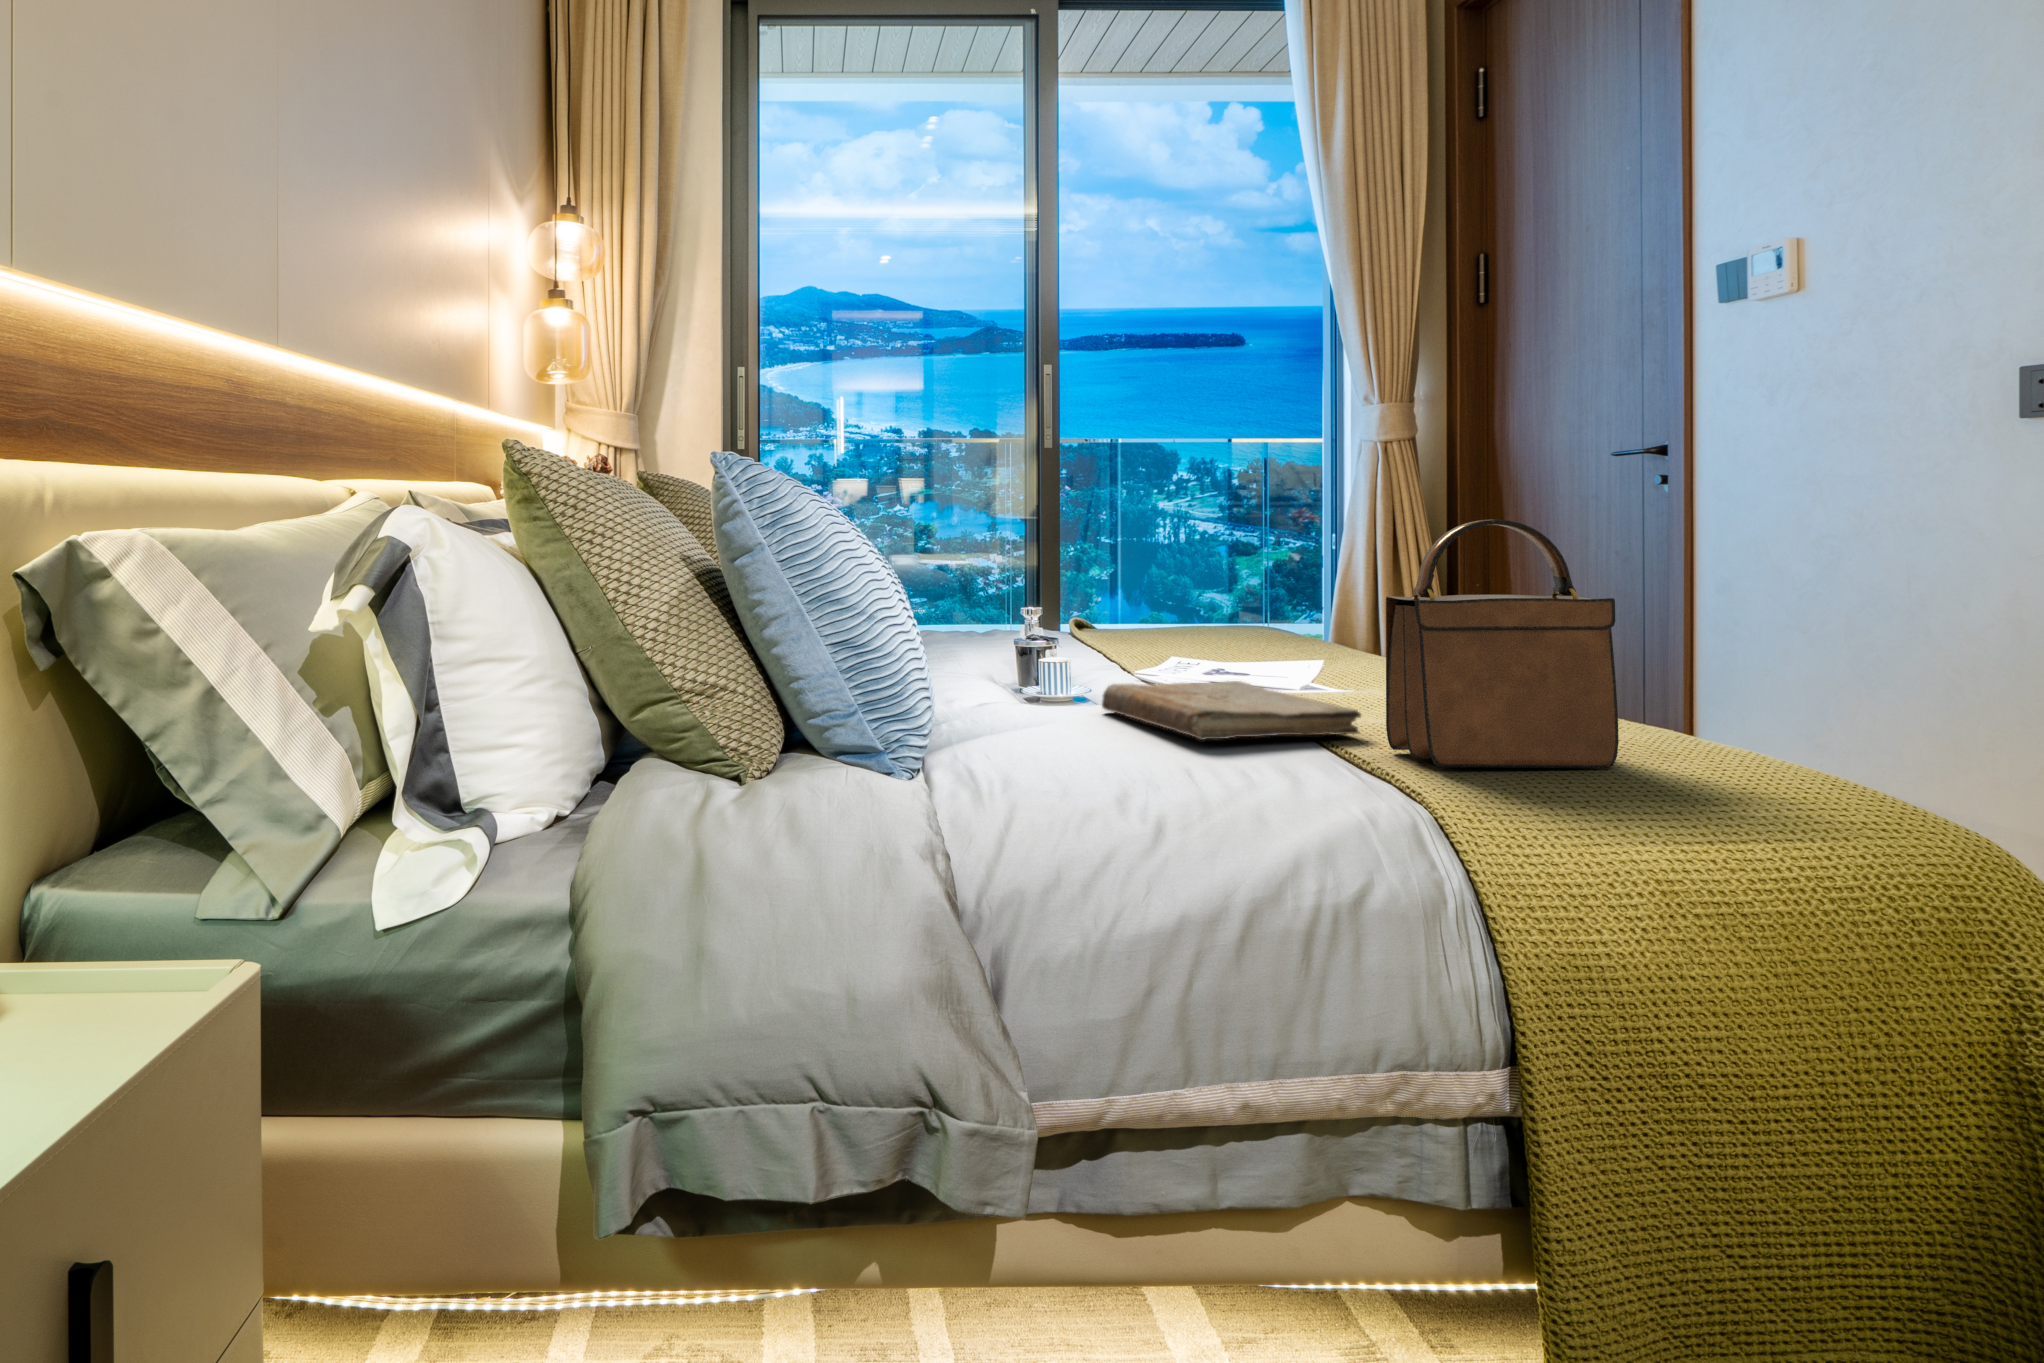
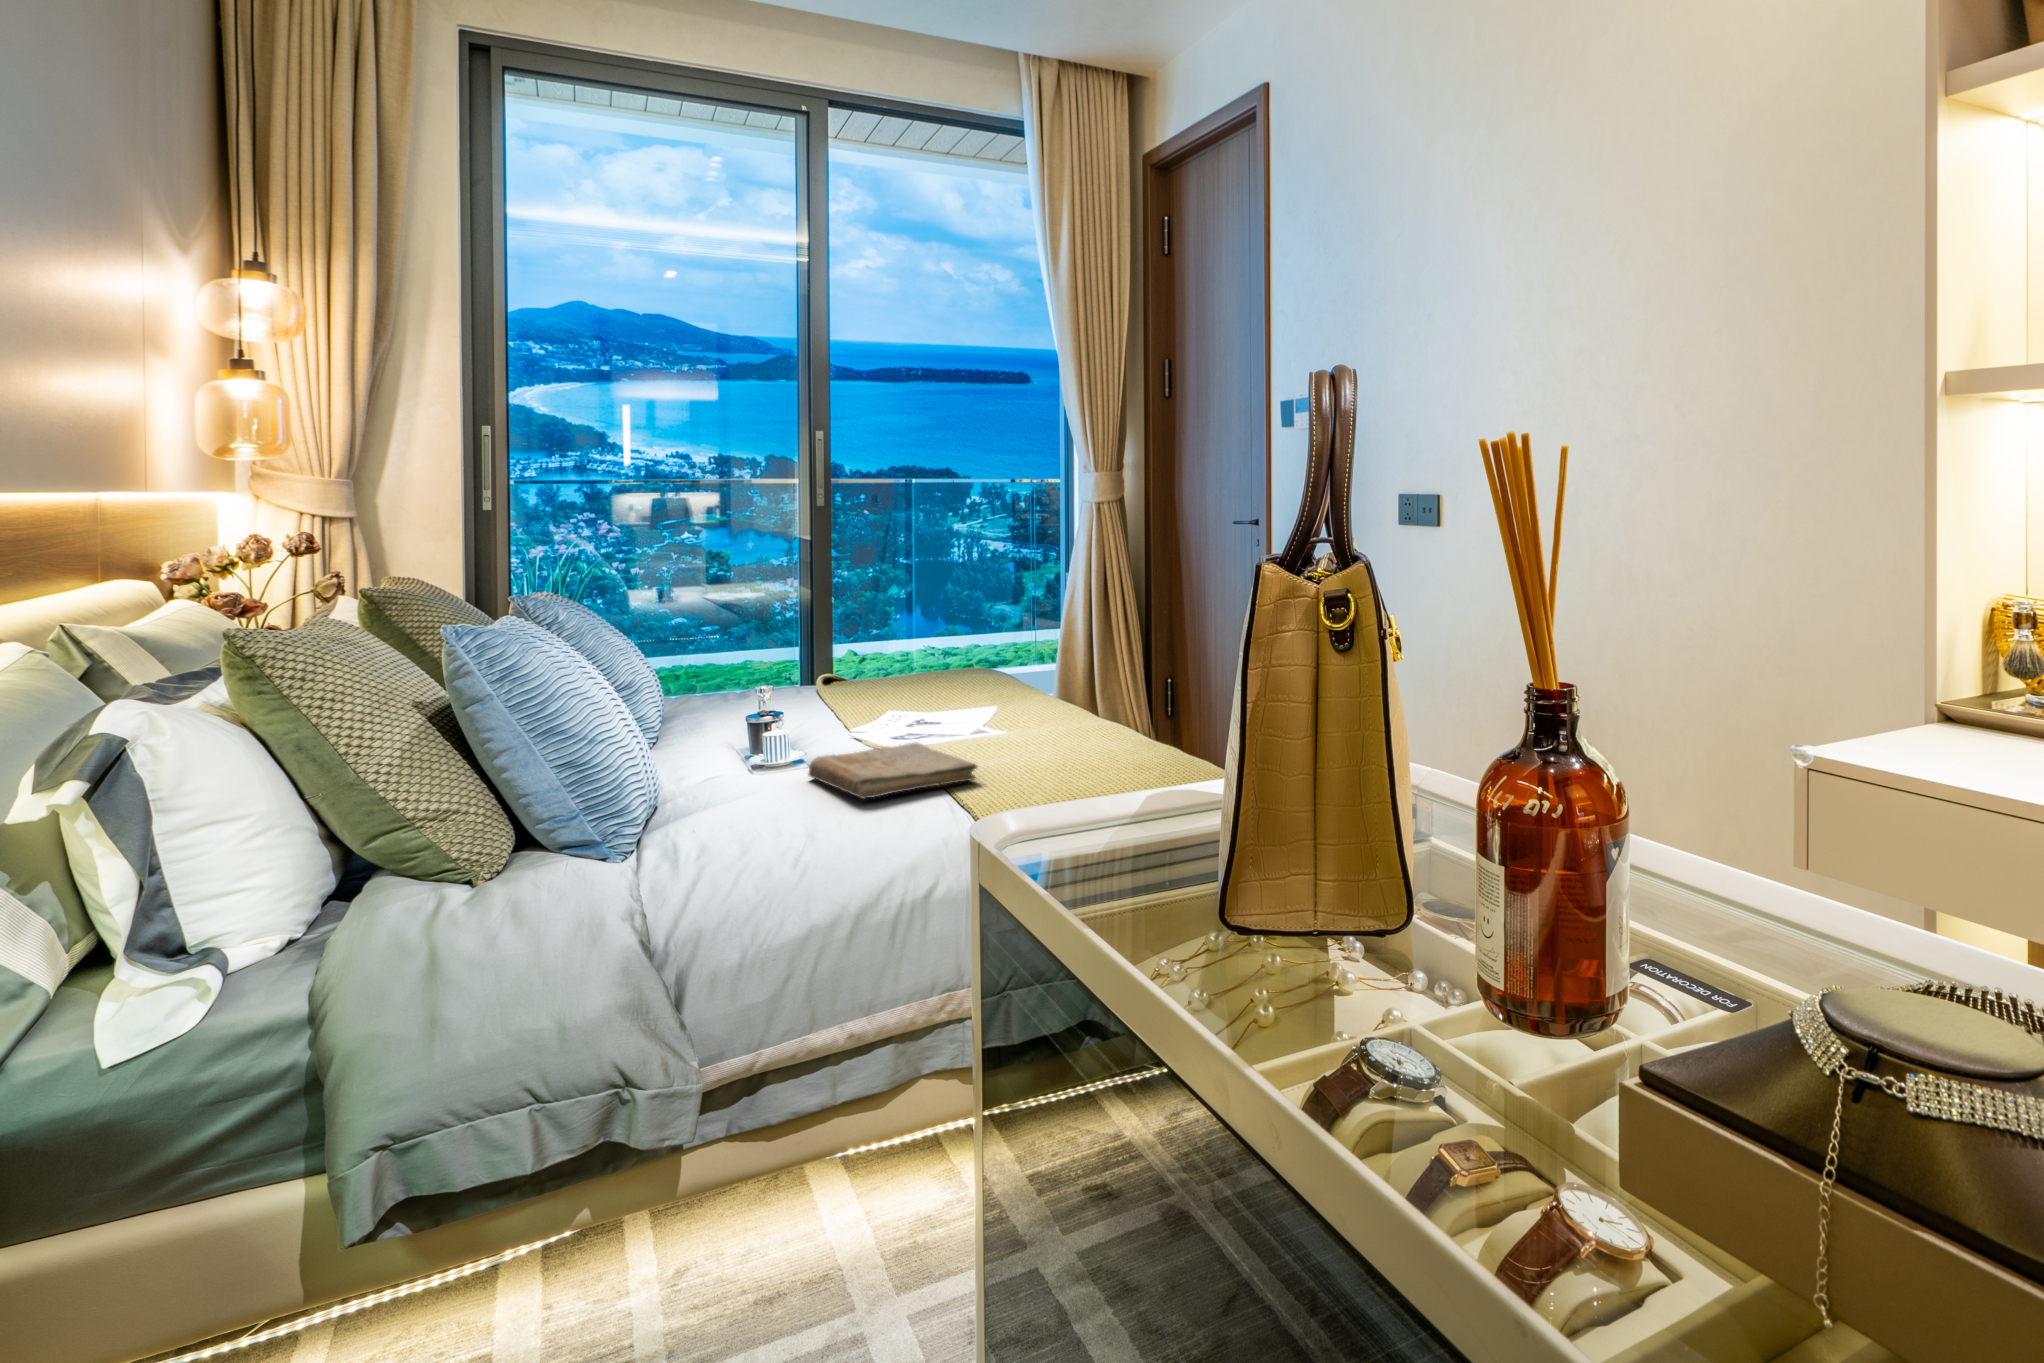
handbag: present [1386,520,1619,768] -> none [981,640,1107,802]

